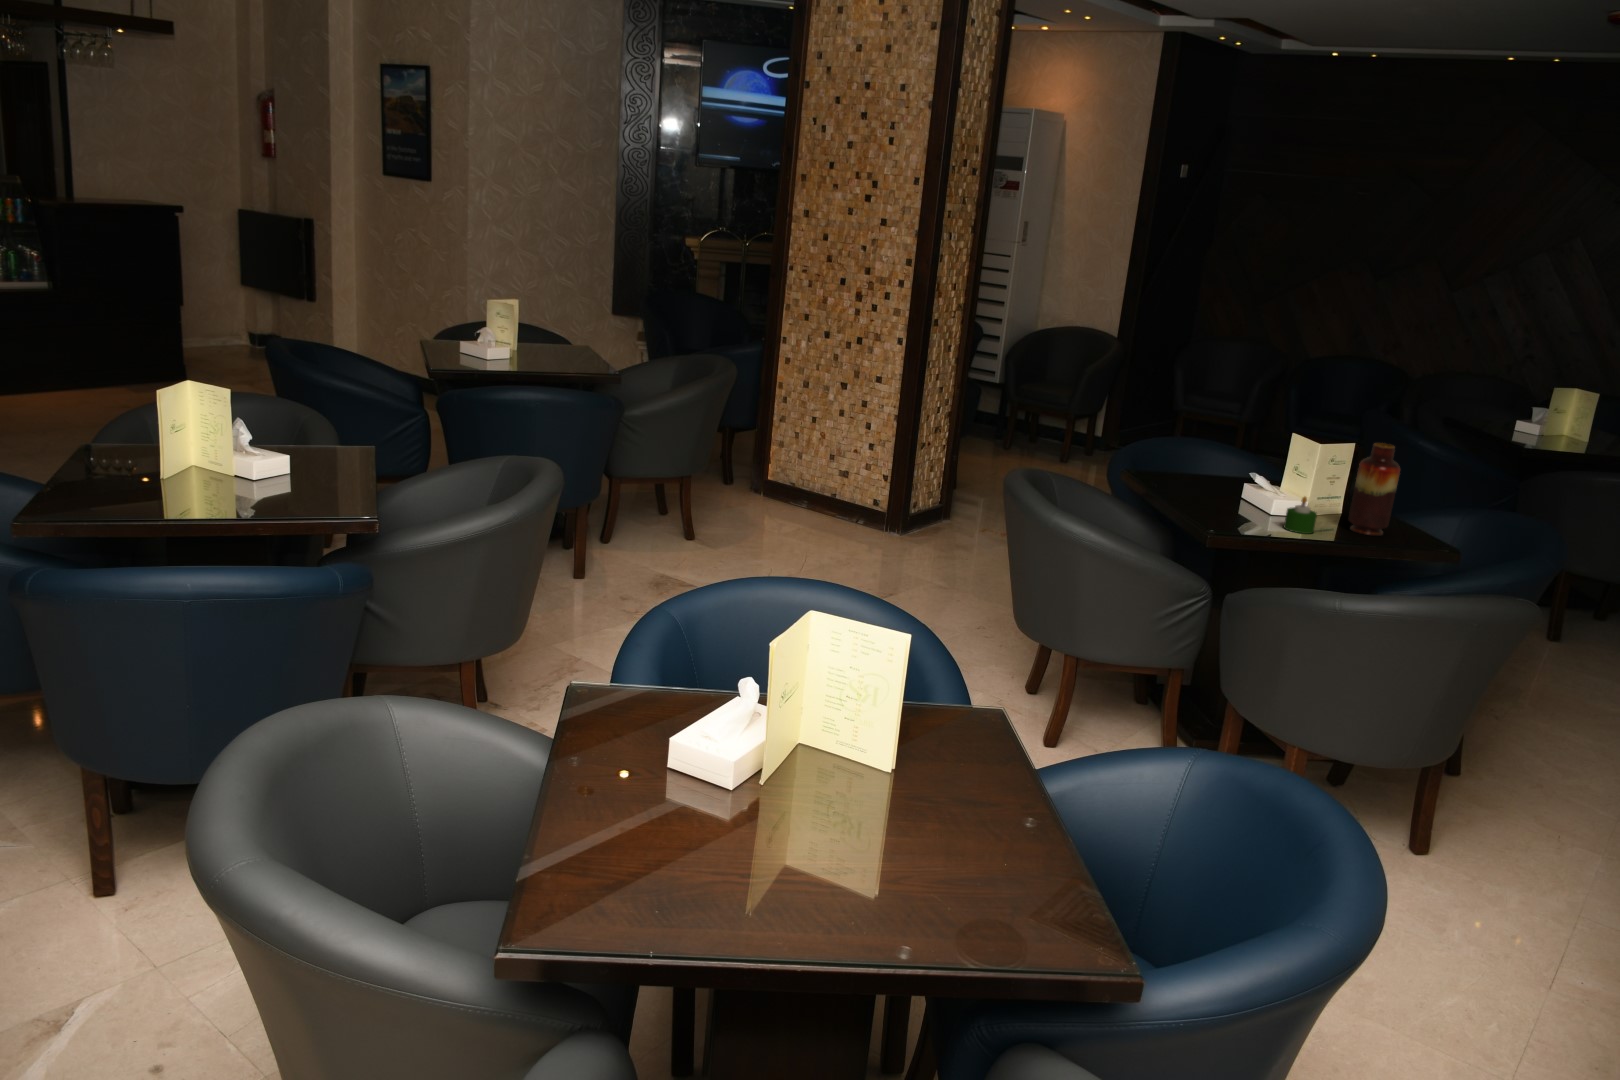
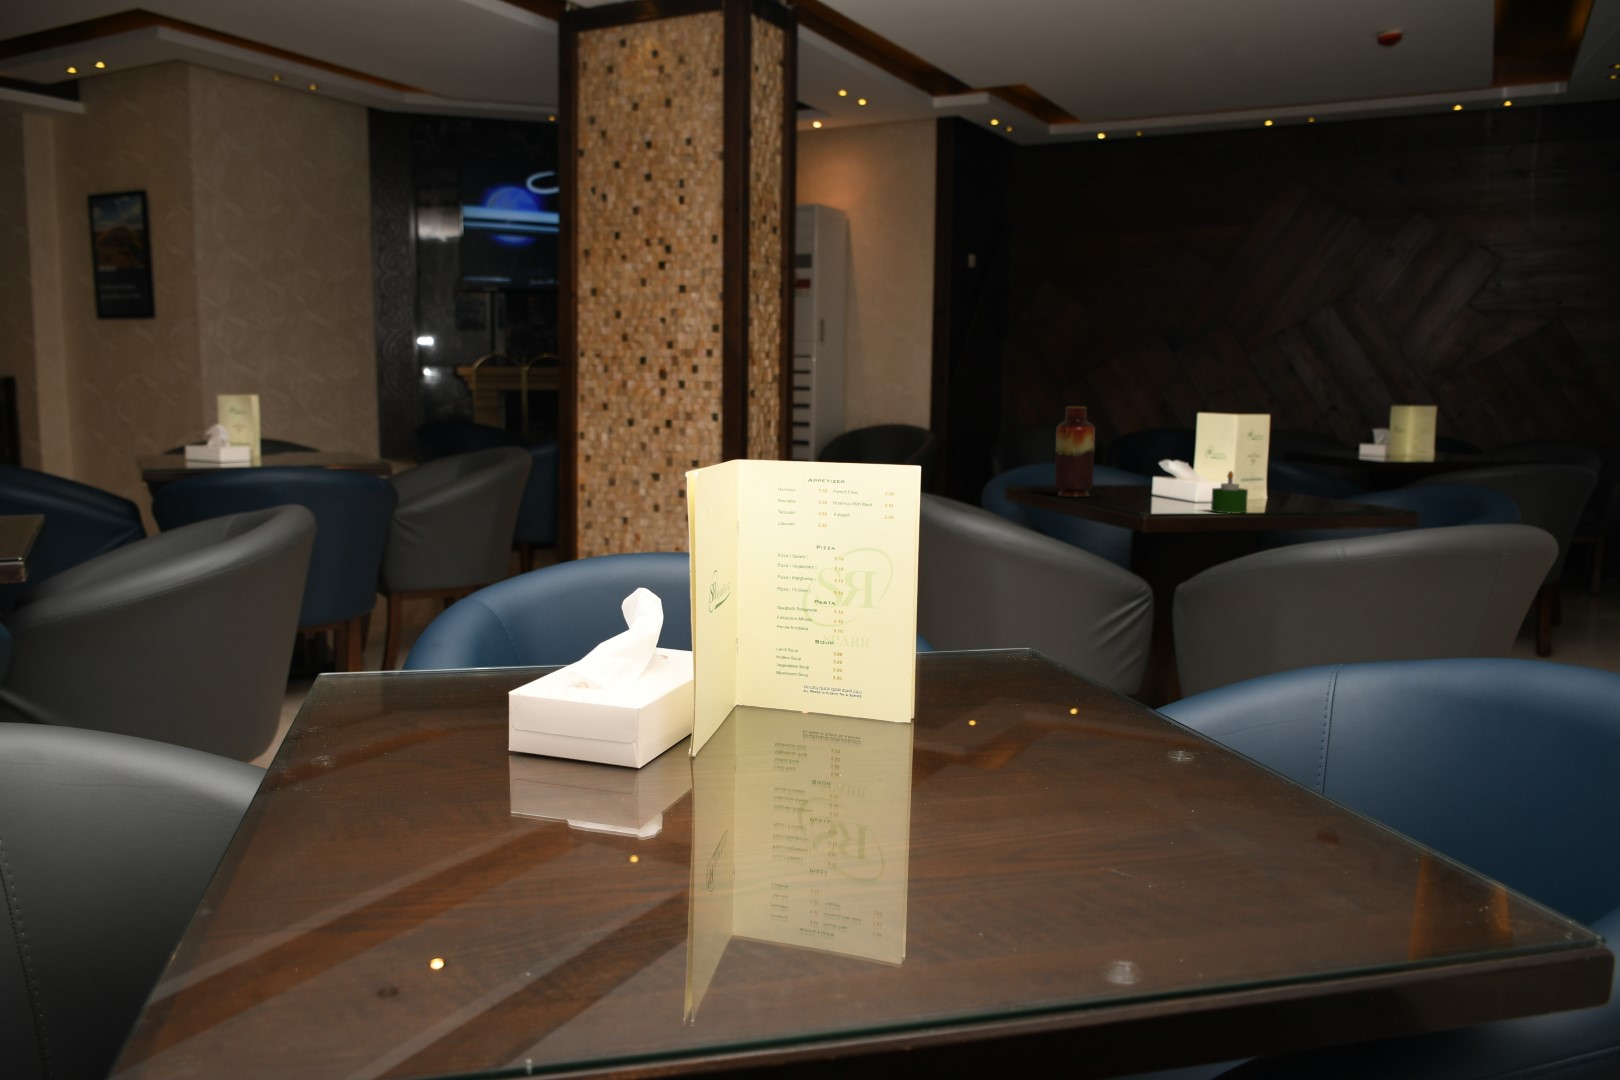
vase: present [1349,443,1400,536] -> present [1055,407,1095,497]

